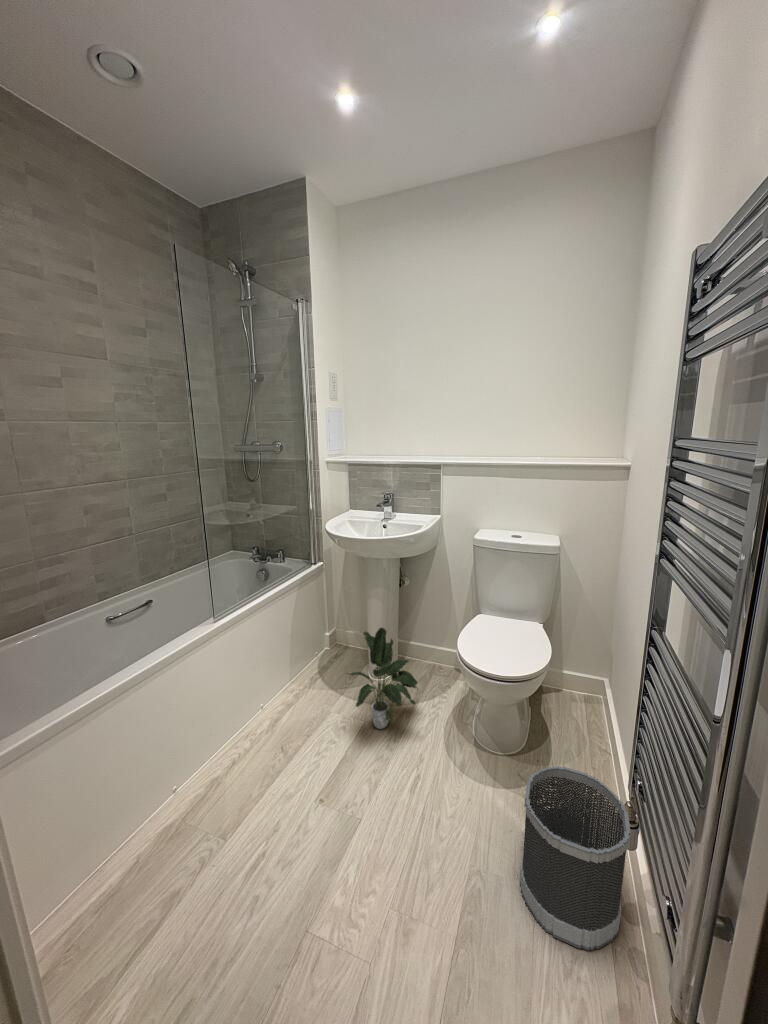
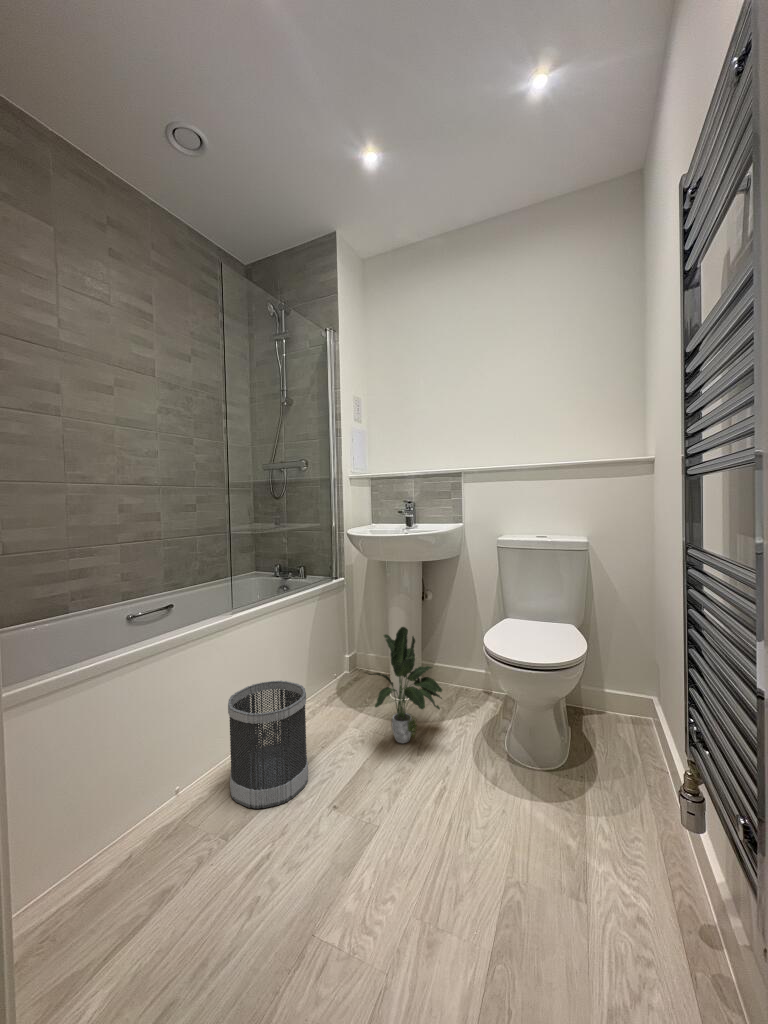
wastebasket: present [520,766,631,951] -> present [228,681,308,809]

